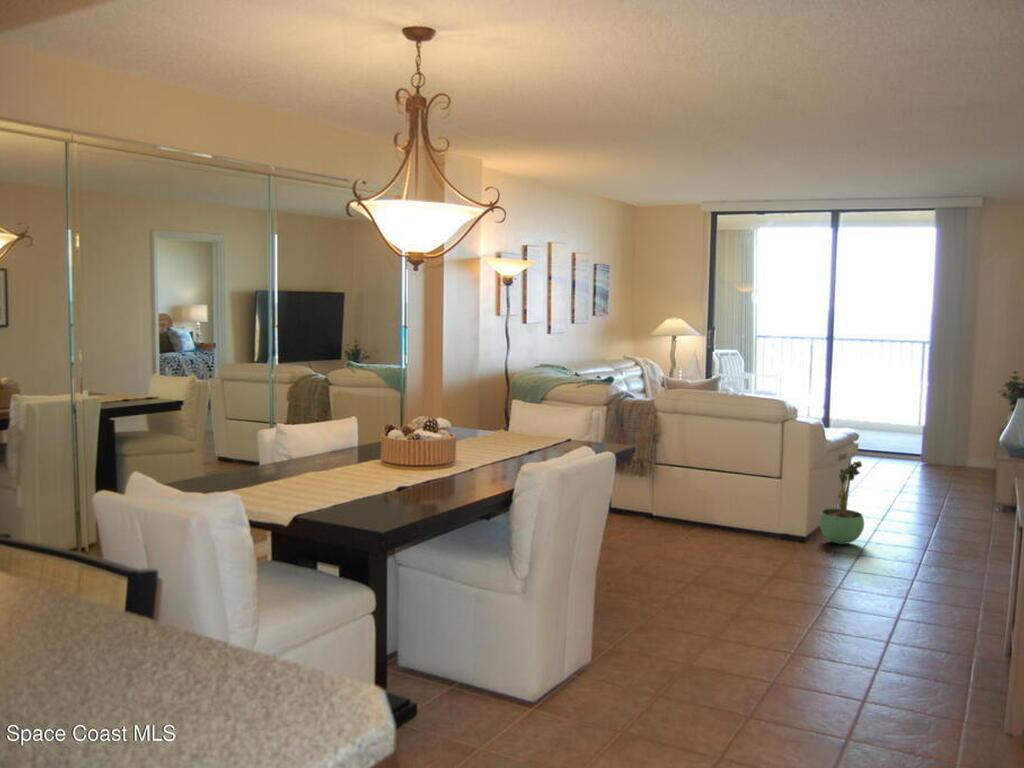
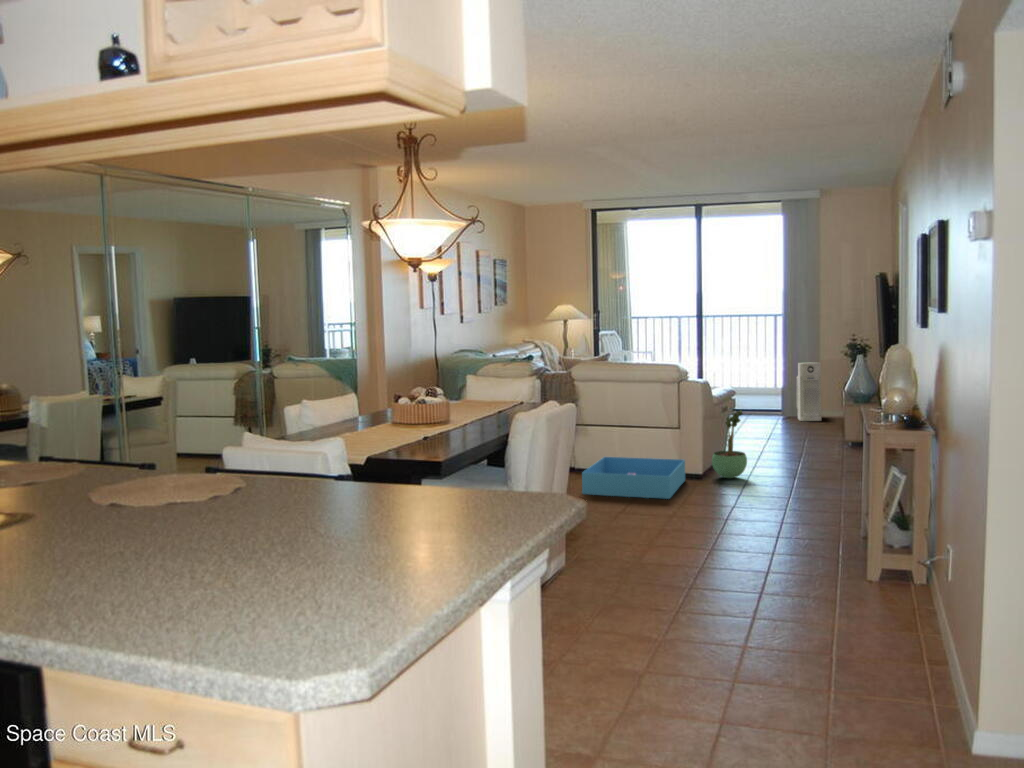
air purifier: none [942,401,975,472] -> present [797,363,821,421]
storage bin: none [651,504,785,567] -> present [582,457,685,499]

